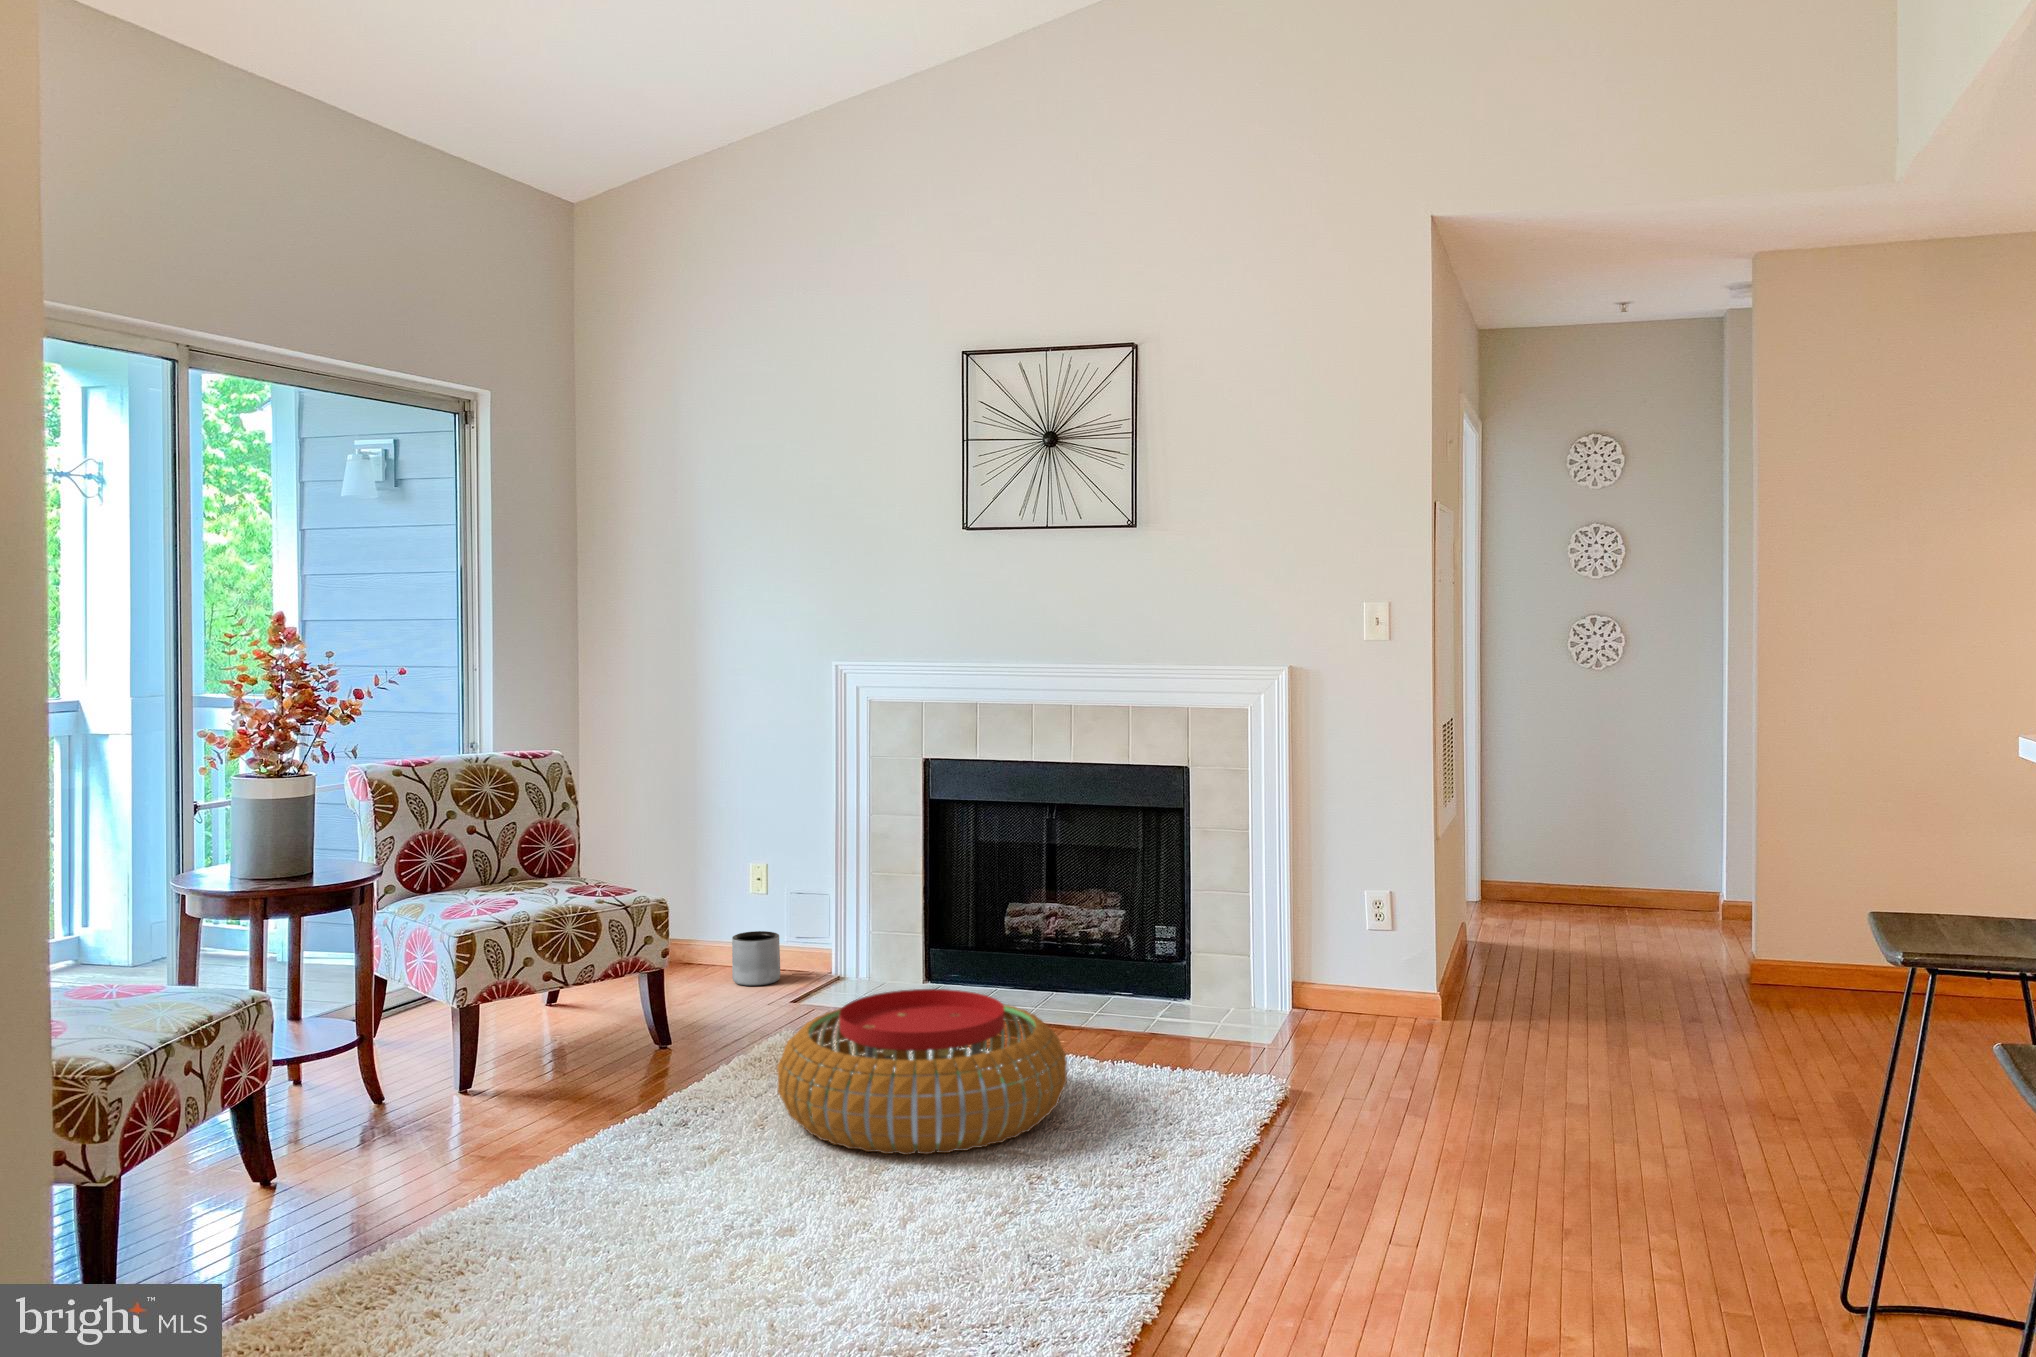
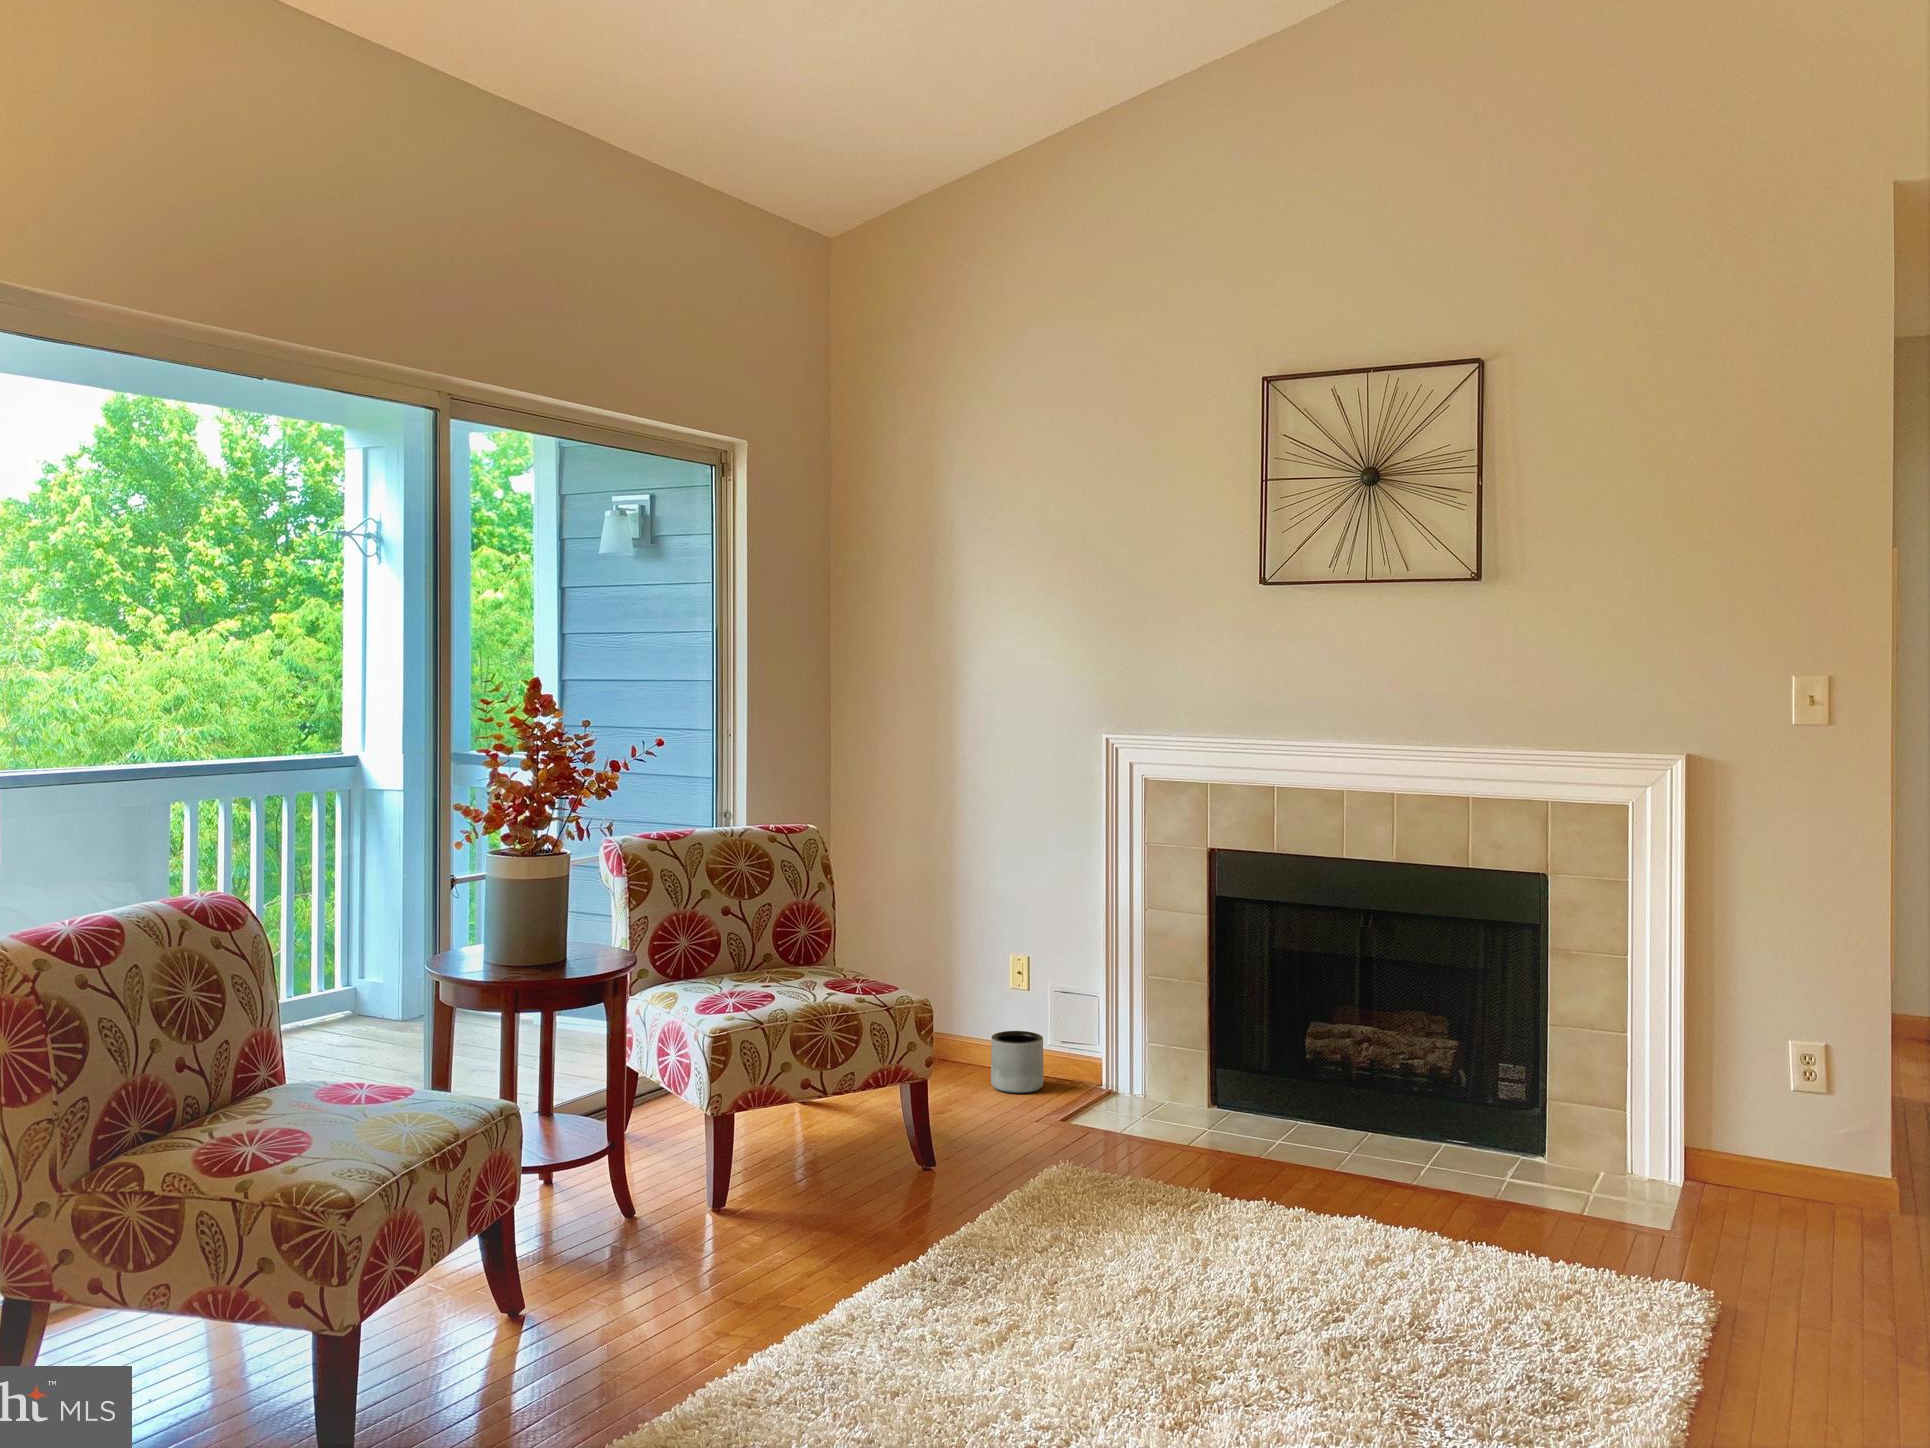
pouf: present [777,989,1067,1155] -> none [1070,1135,1430,1357]

